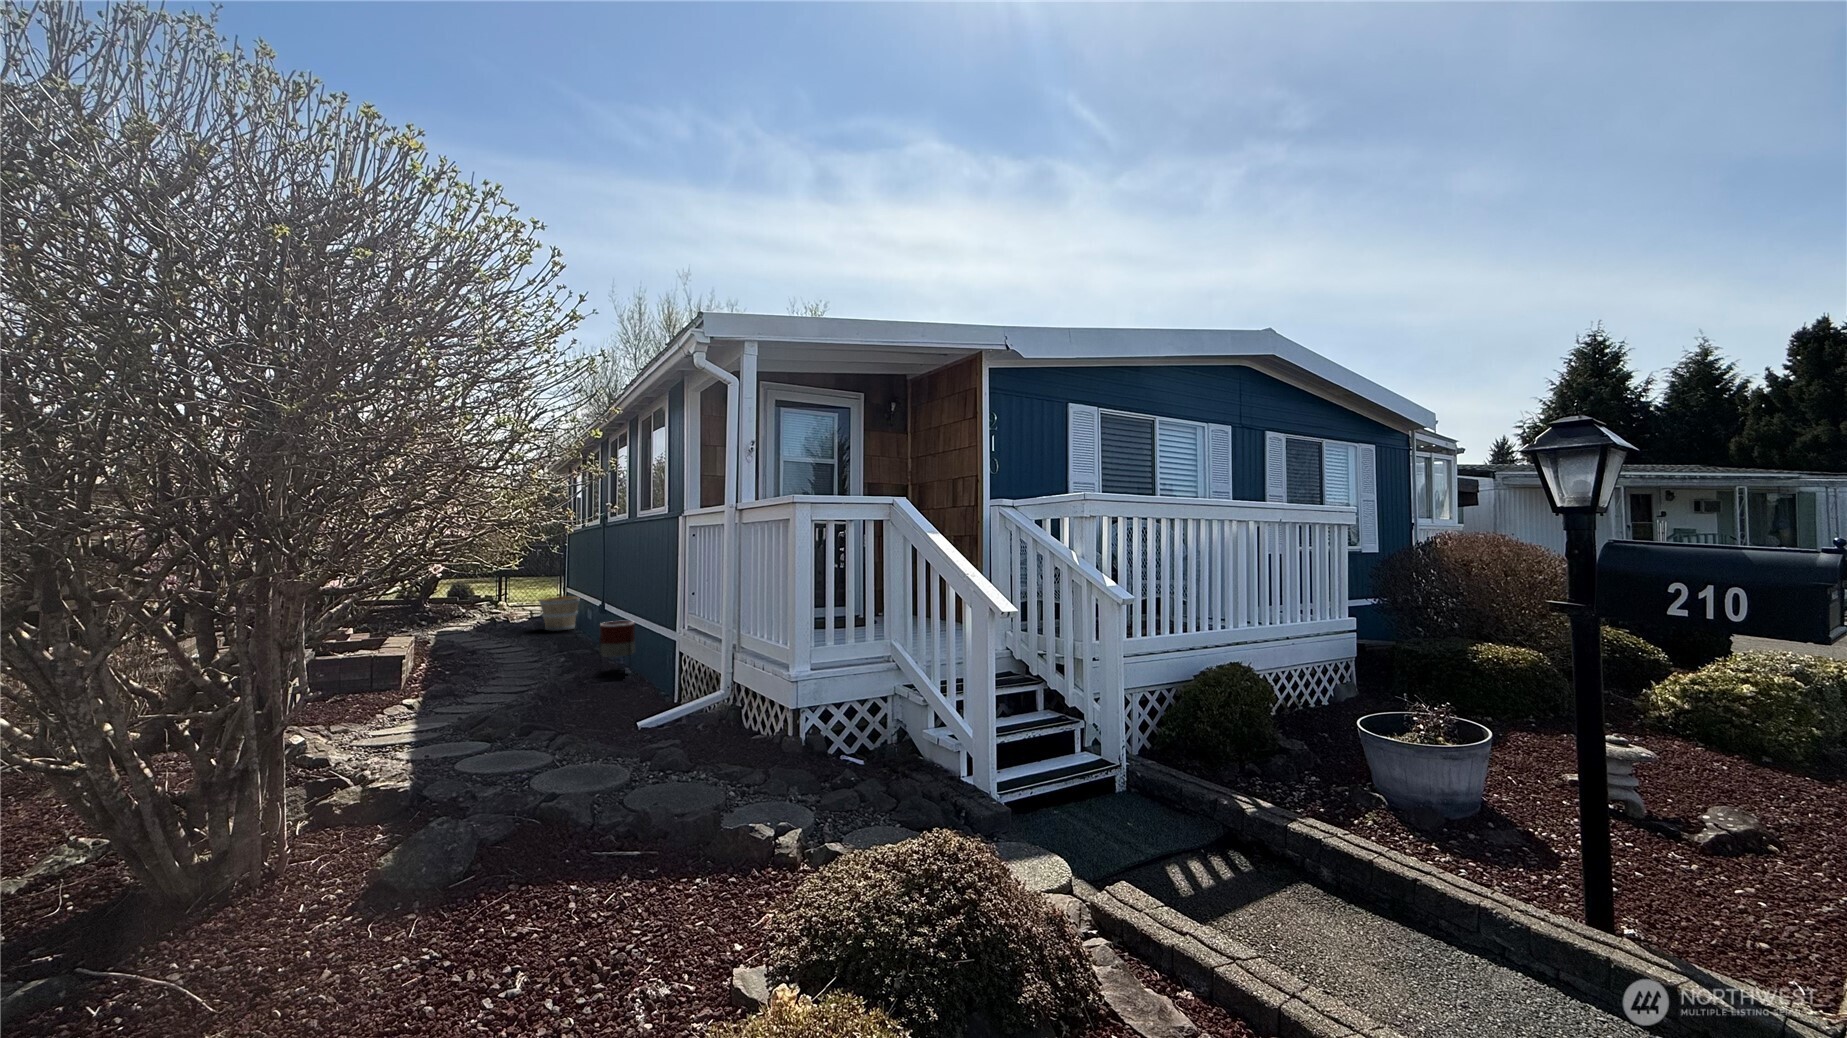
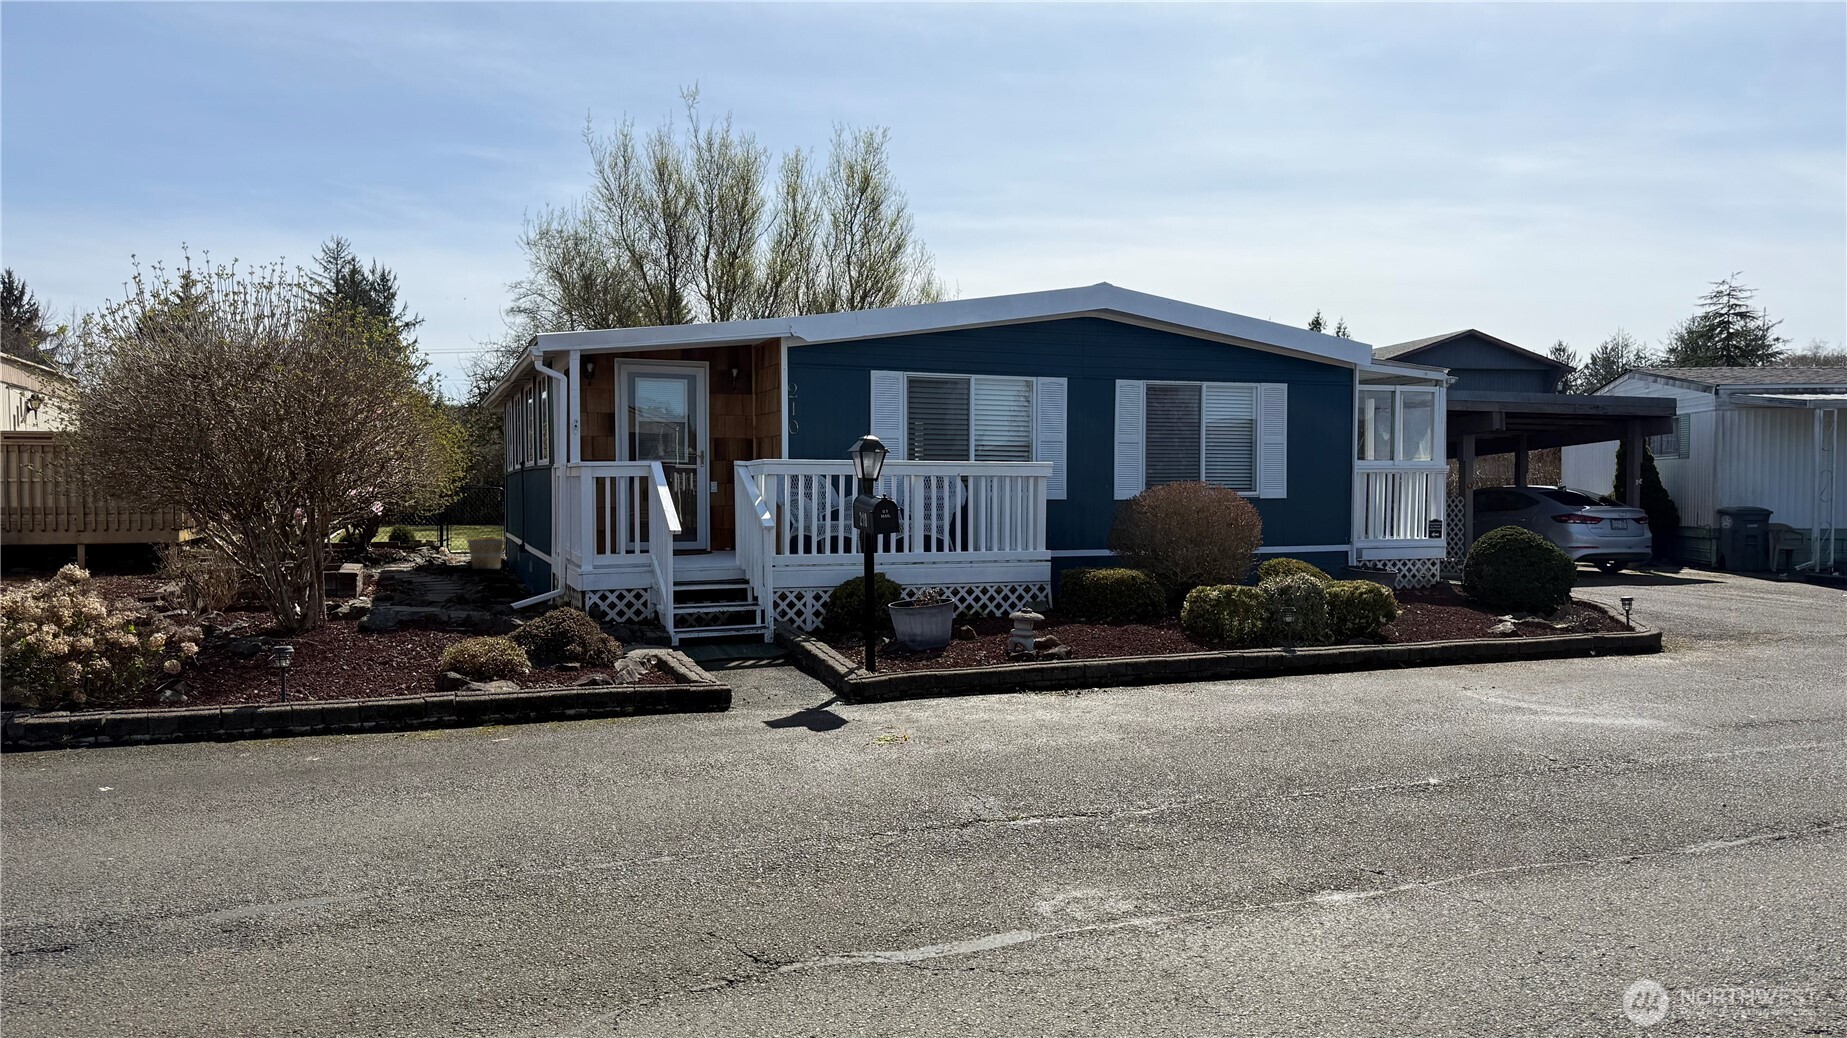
planter: present [599,621,635,661] -> none [499,551,530,592]

